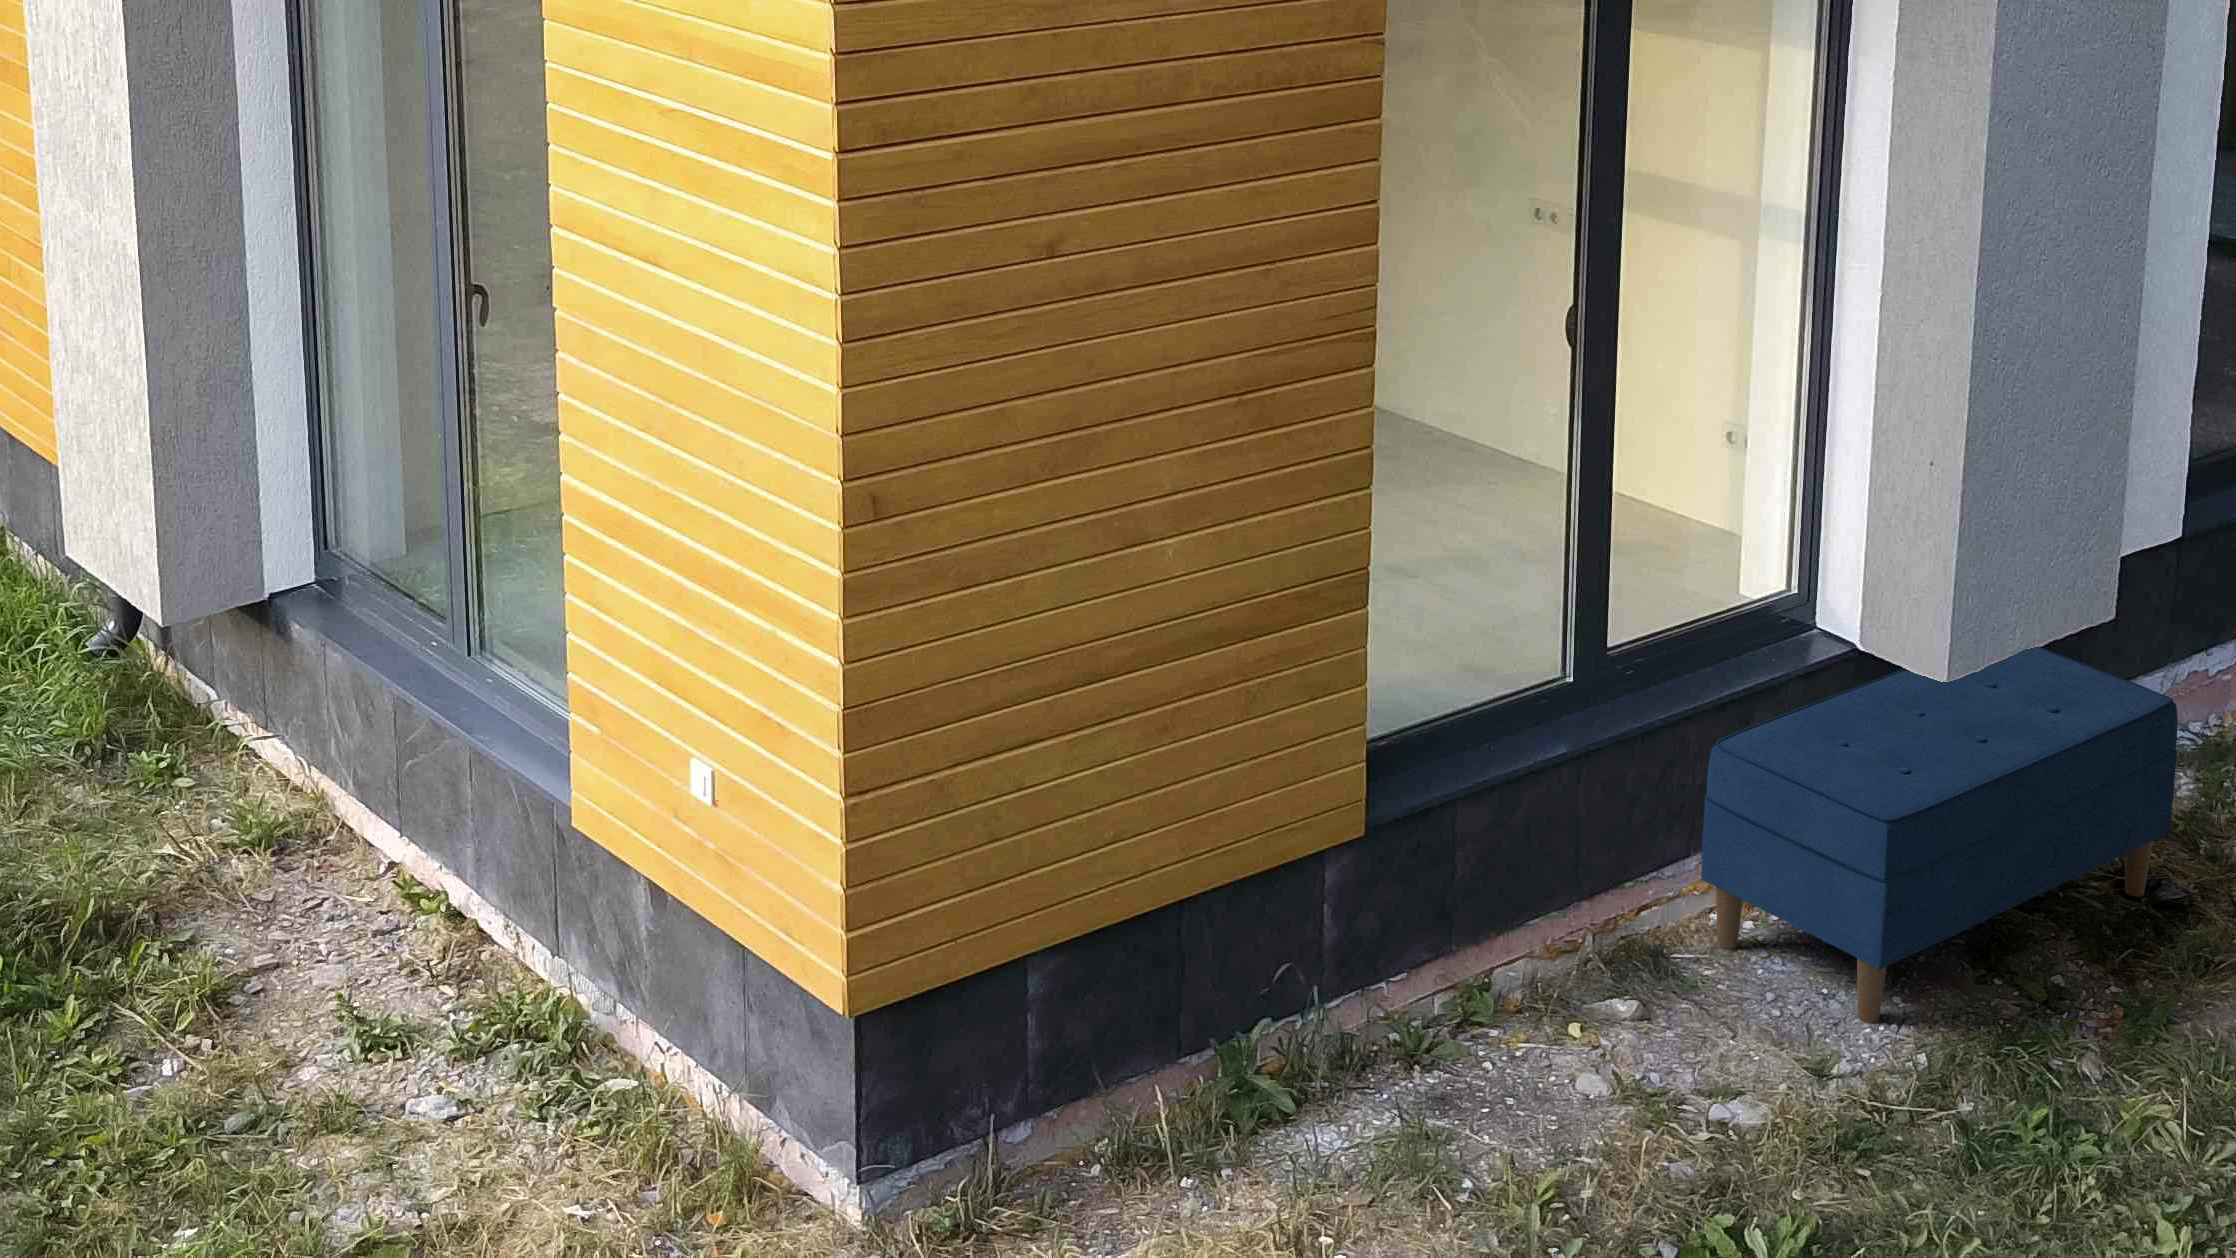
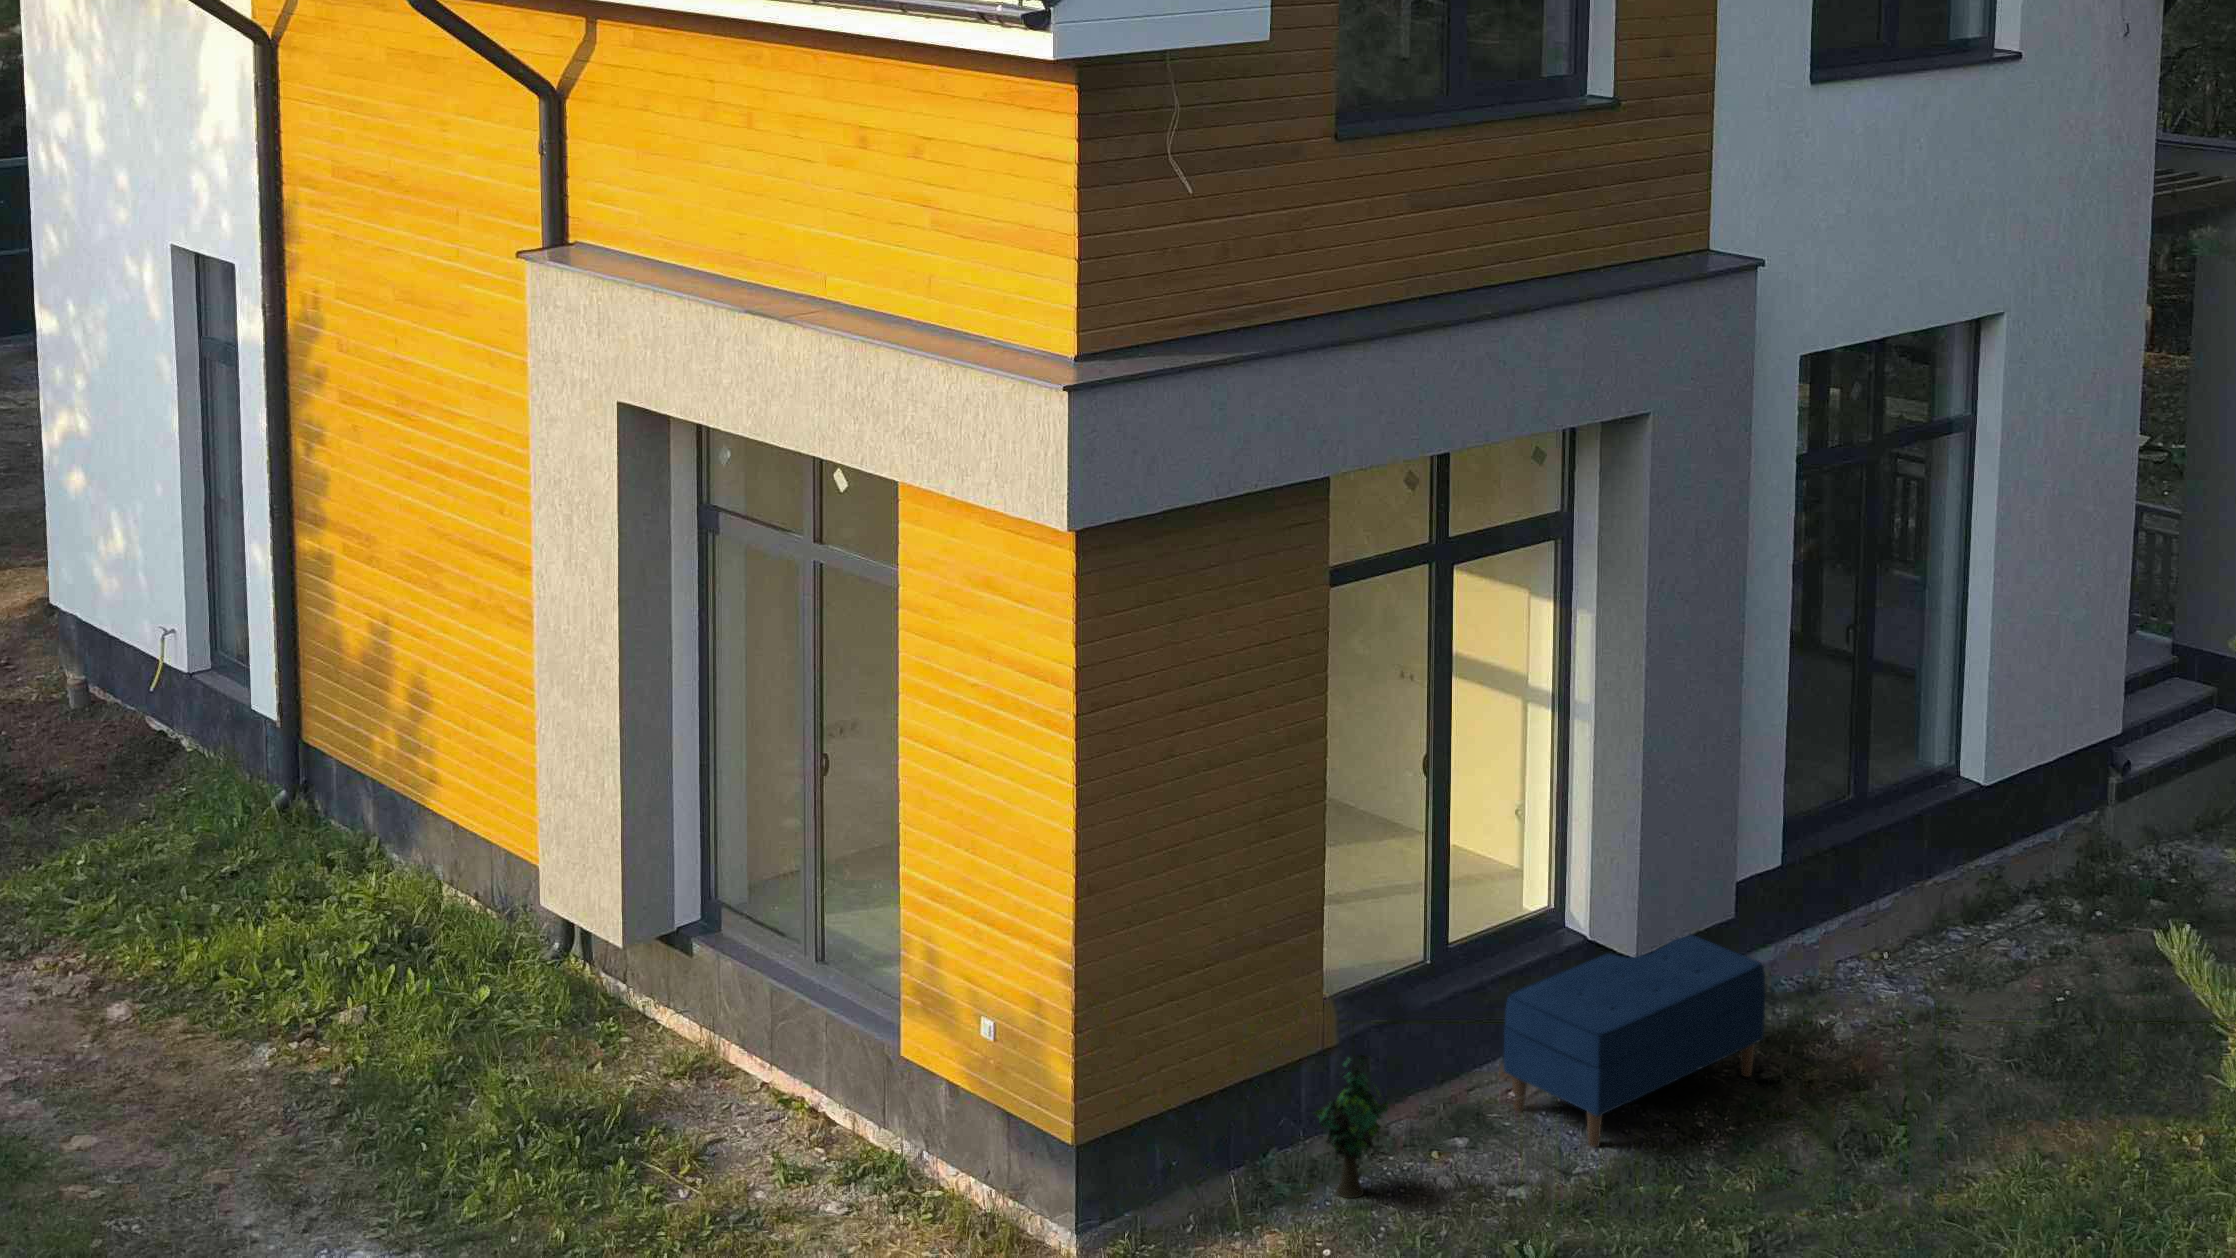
decorative plant: none [1336,845,1488,1114] -> present [1313,1055,1389,1198]

